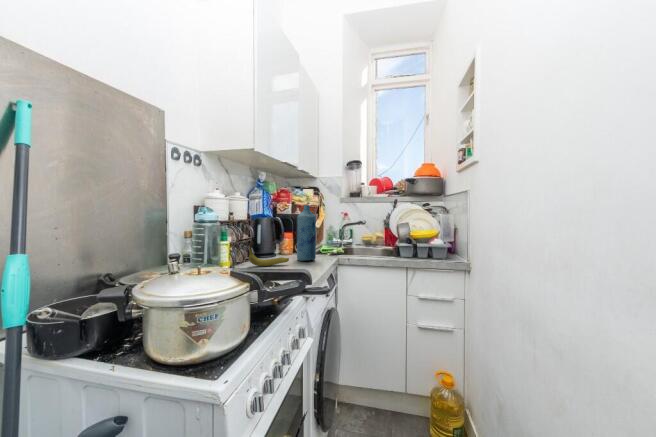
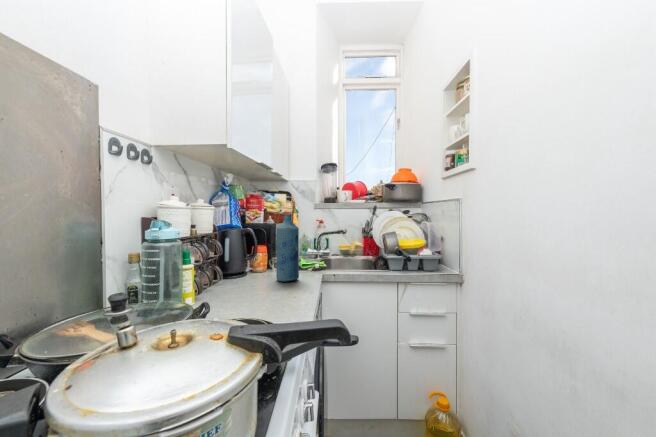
banana: present [249,242,289,266] -> none [220,263,270,293]

